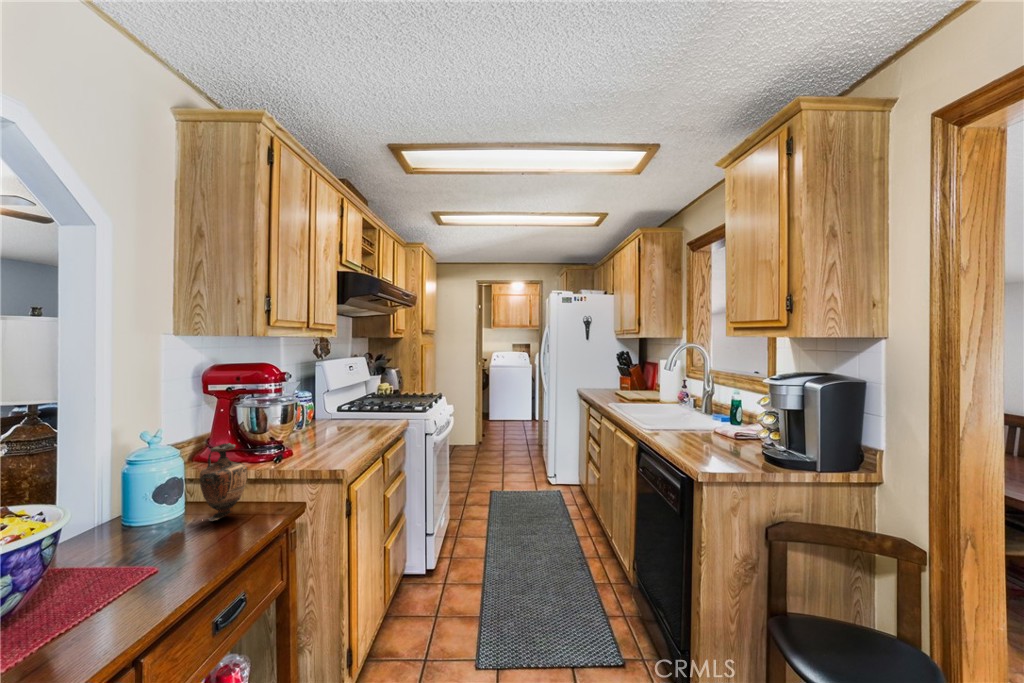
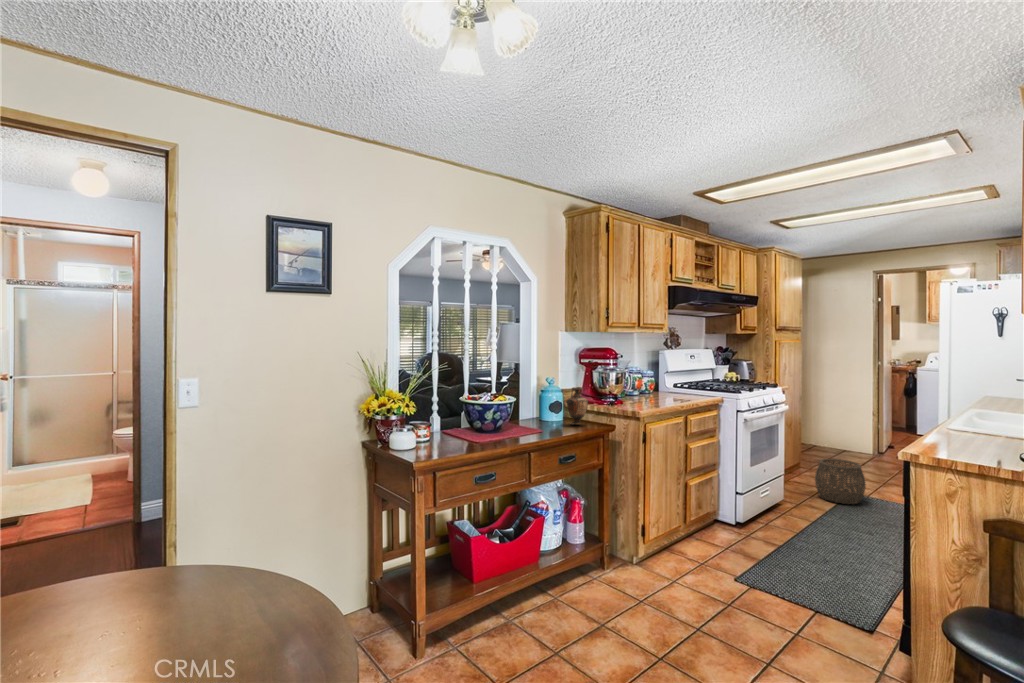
woven basket: none [469,460,511,505] -> present [815,459,866,504]

